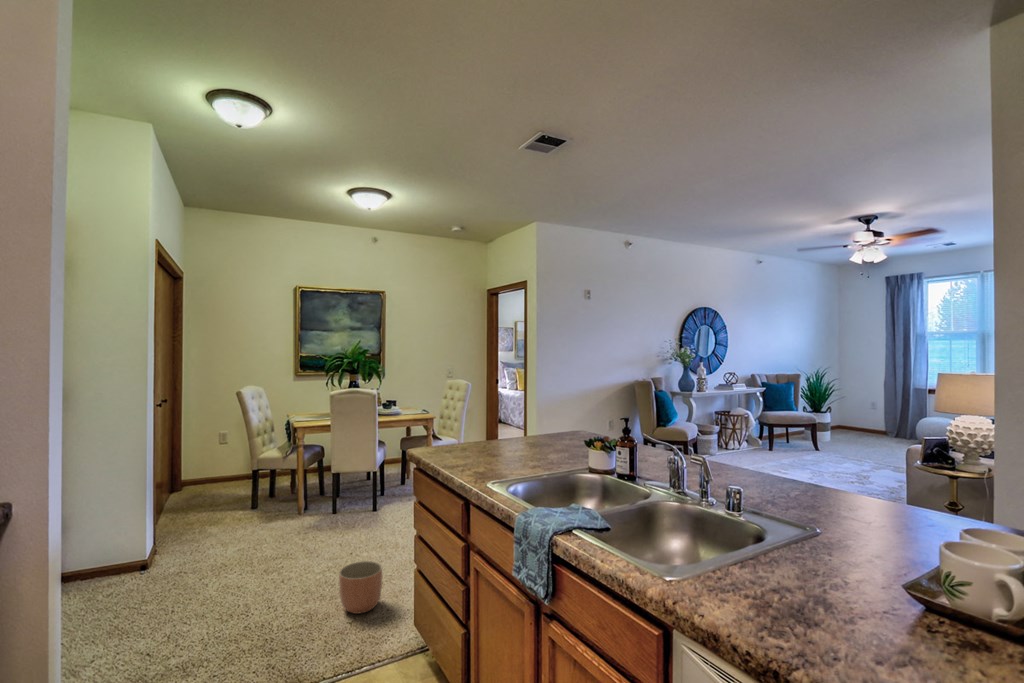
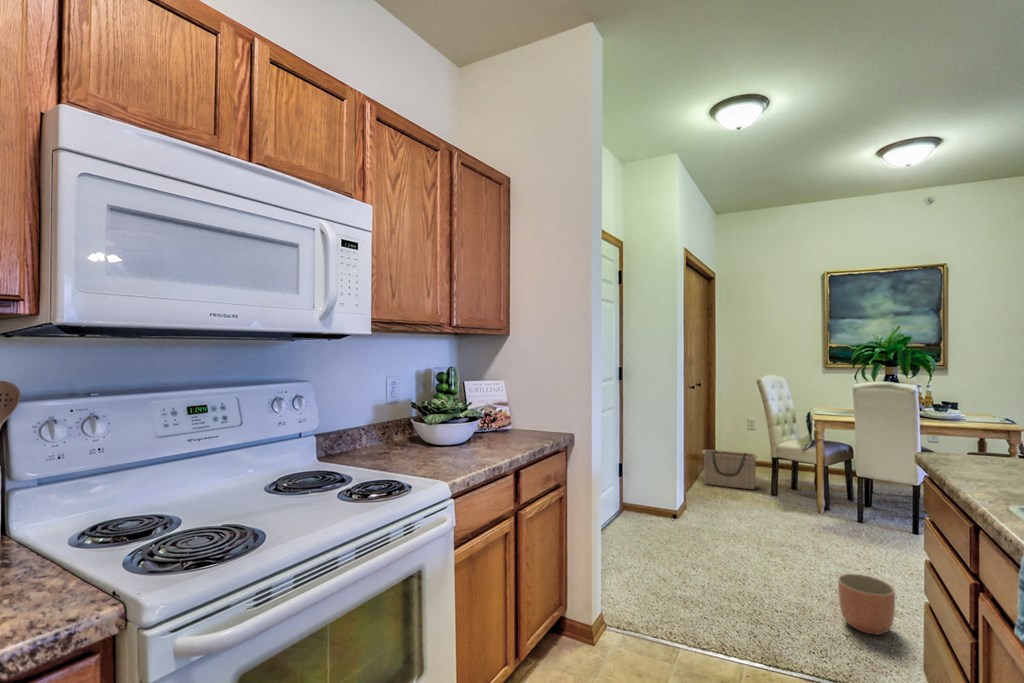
basket: none [171,470,236,516] -> present [702,450,757,489]

